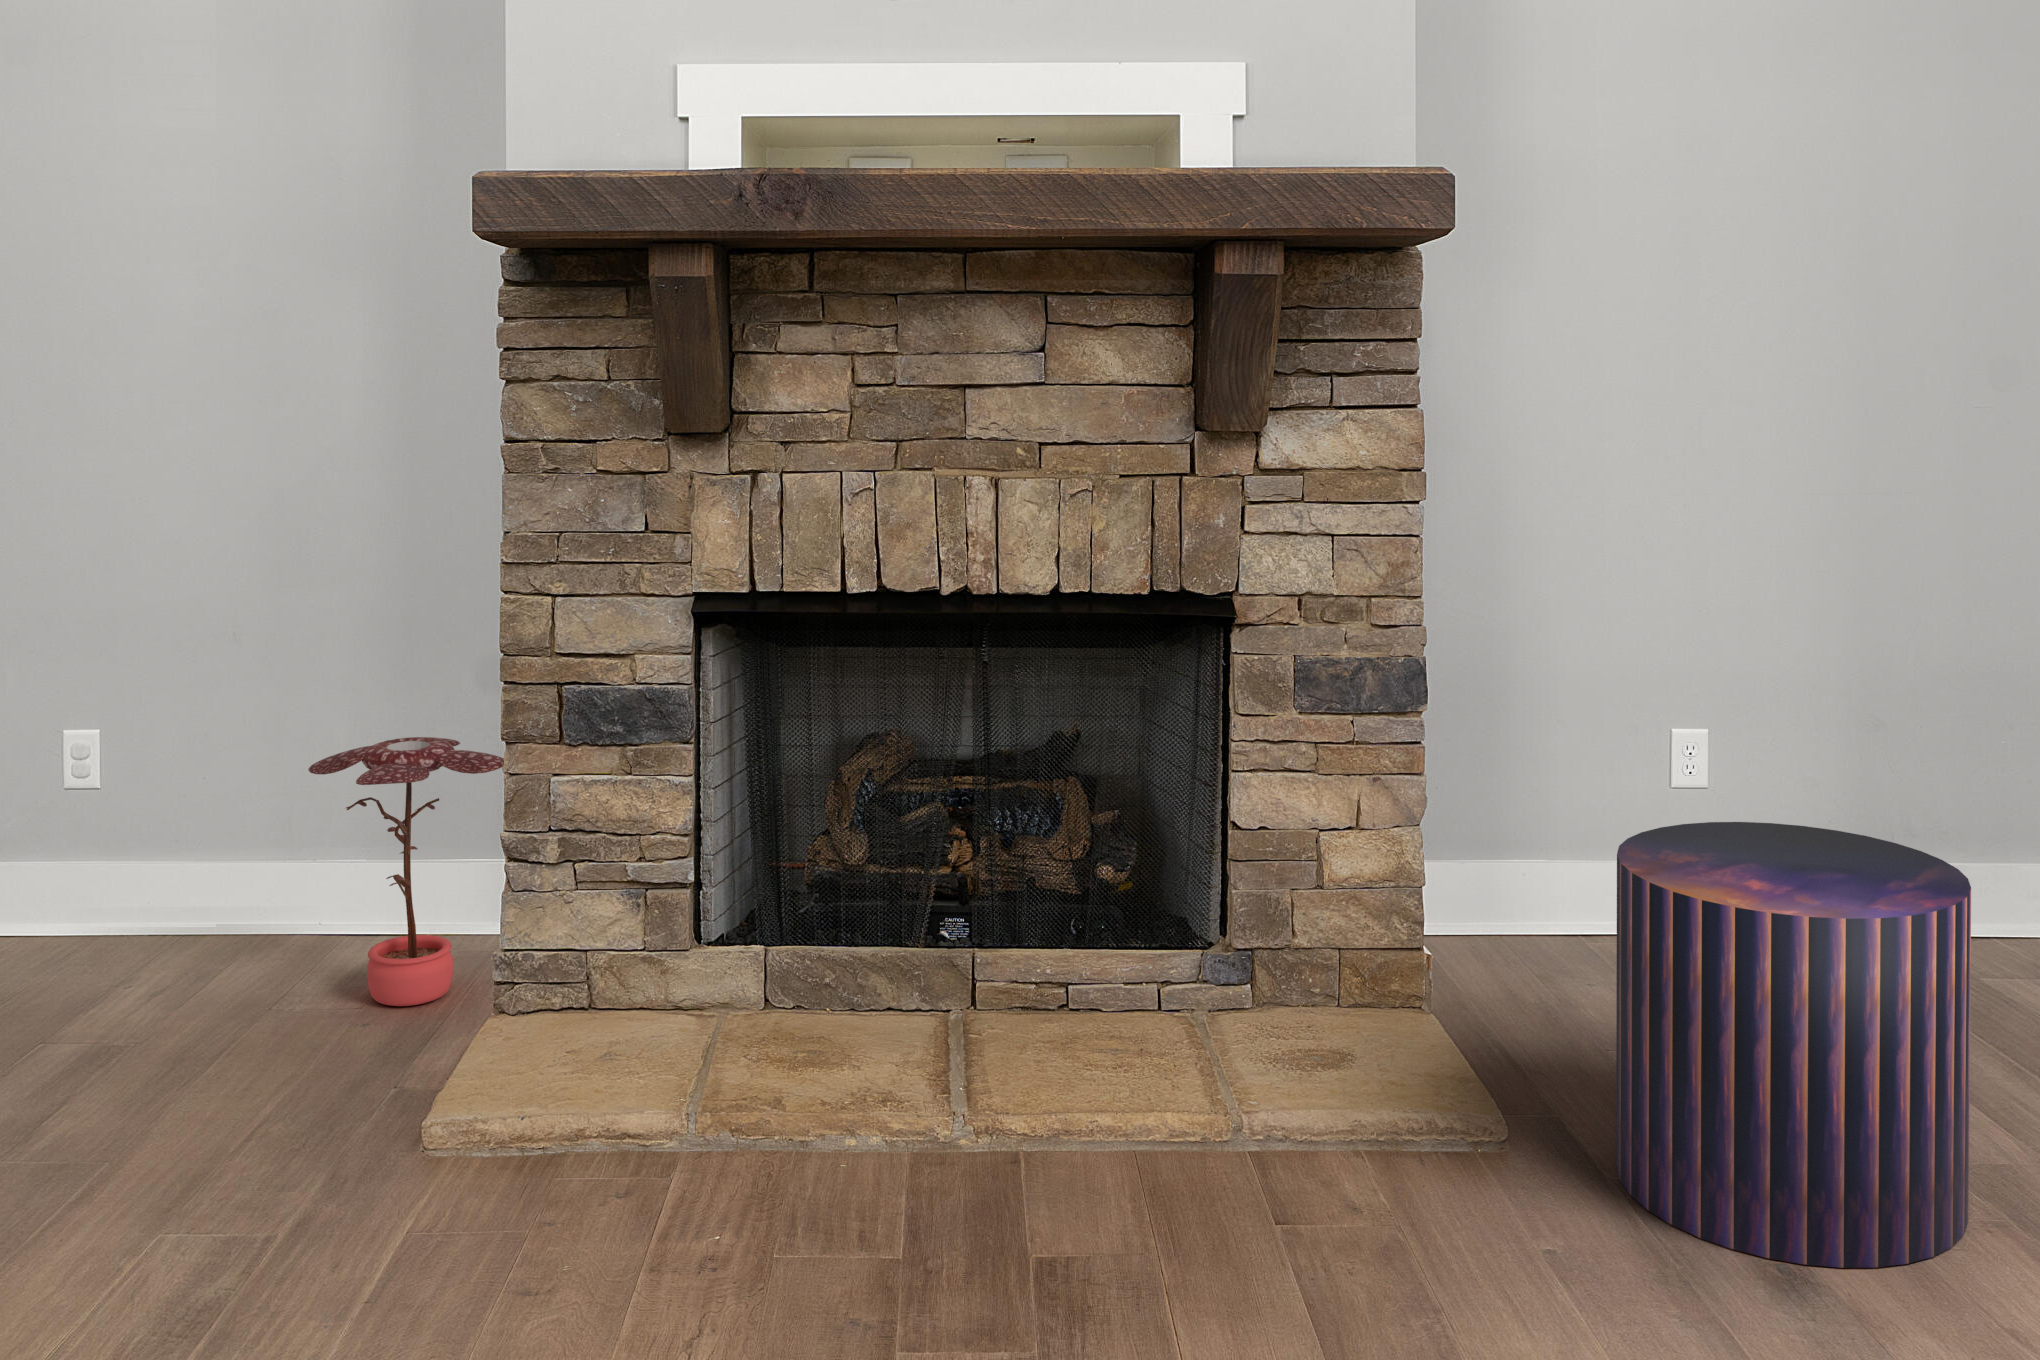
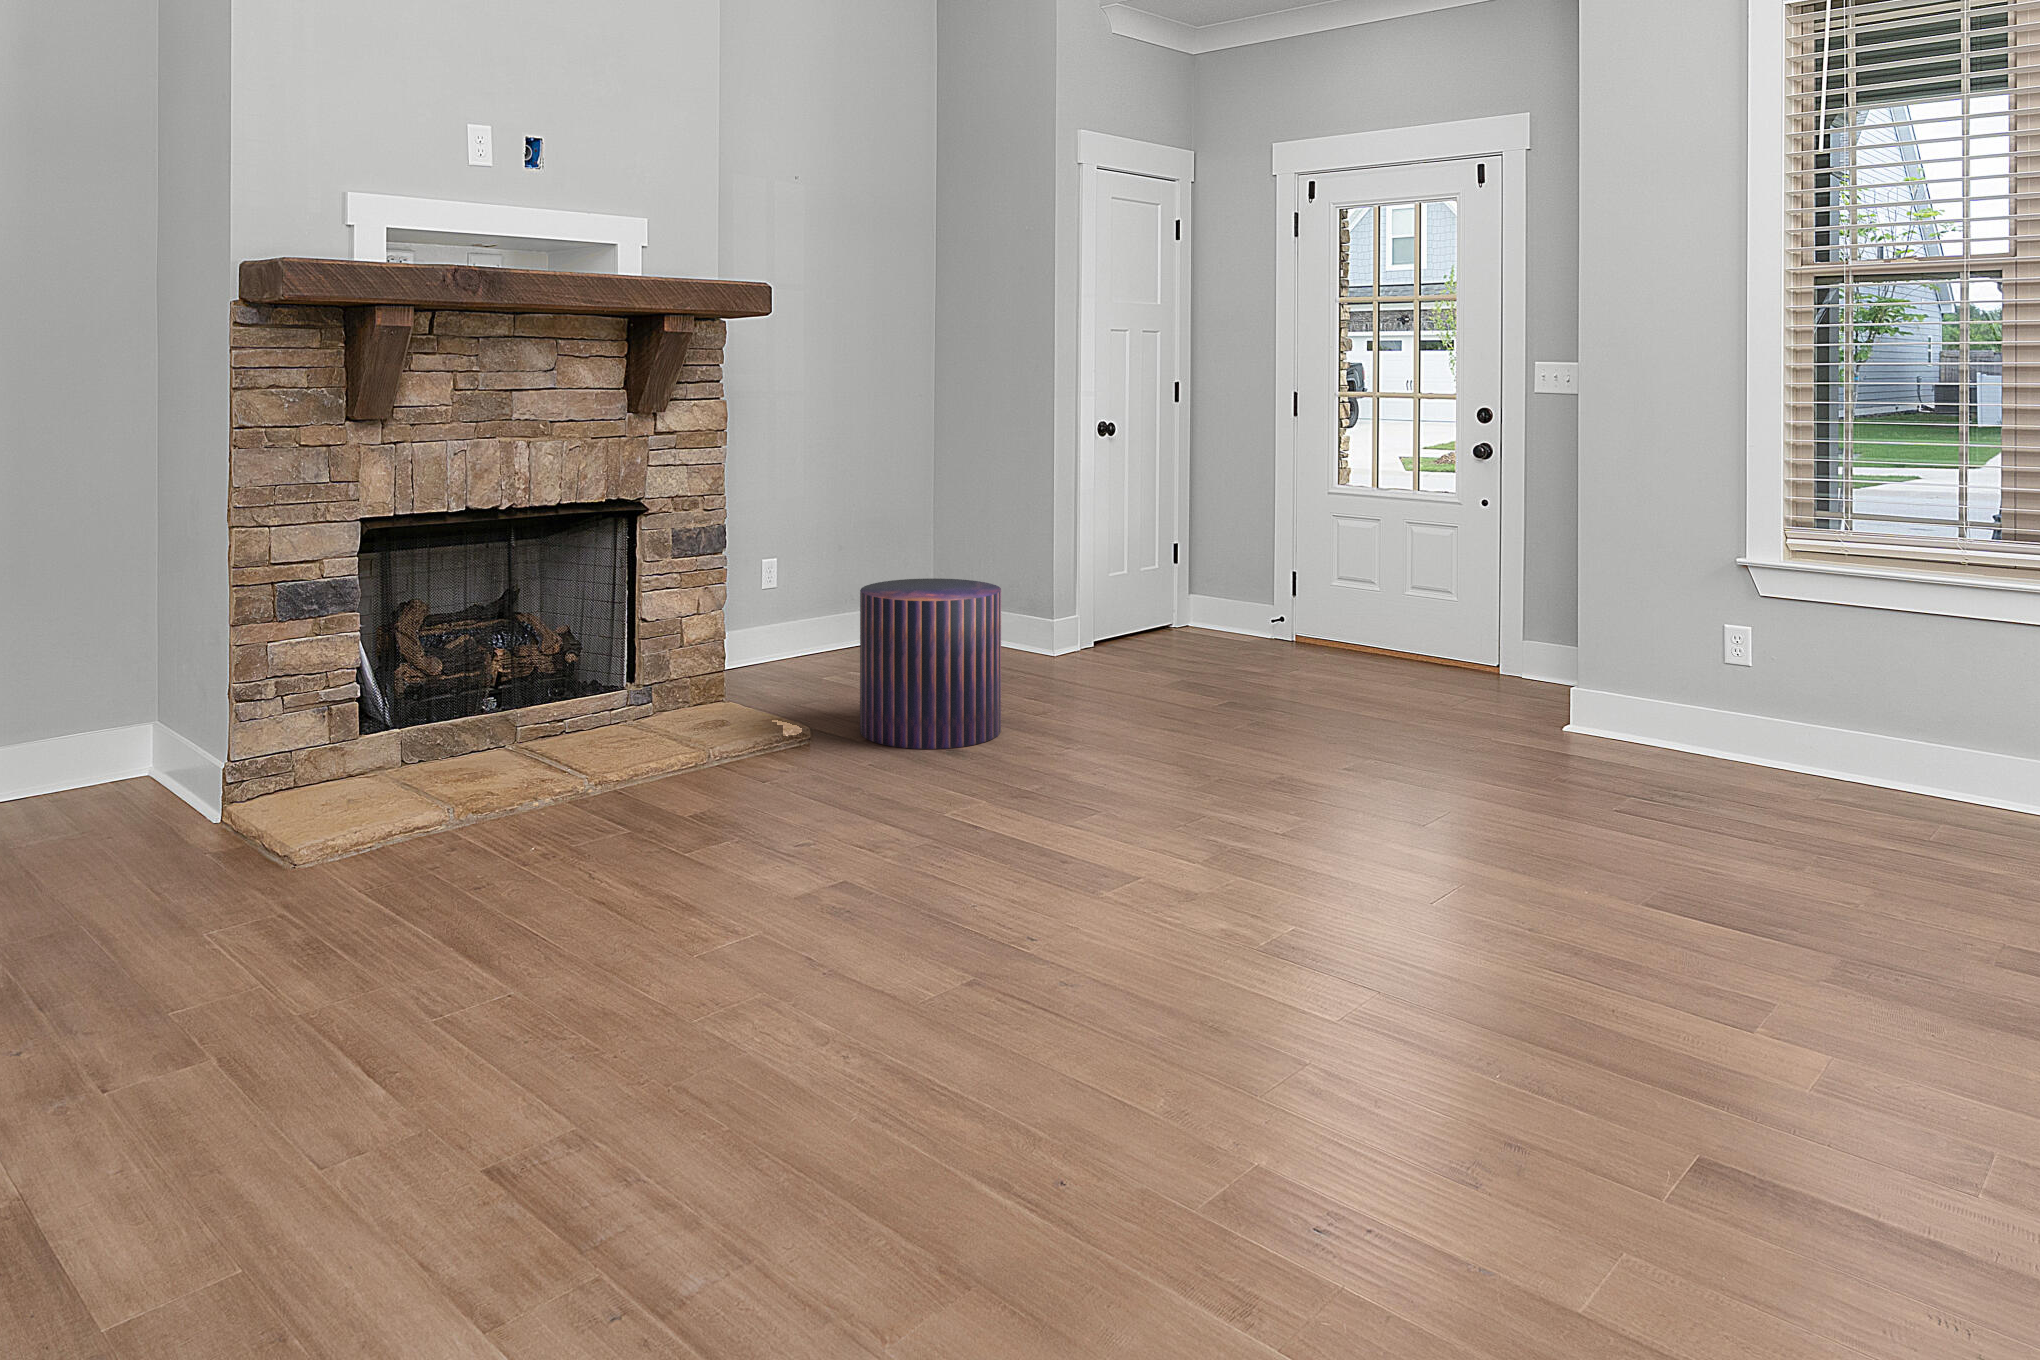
potted plant: present [308,737,504,1006] -> none [23,642,184,831]

